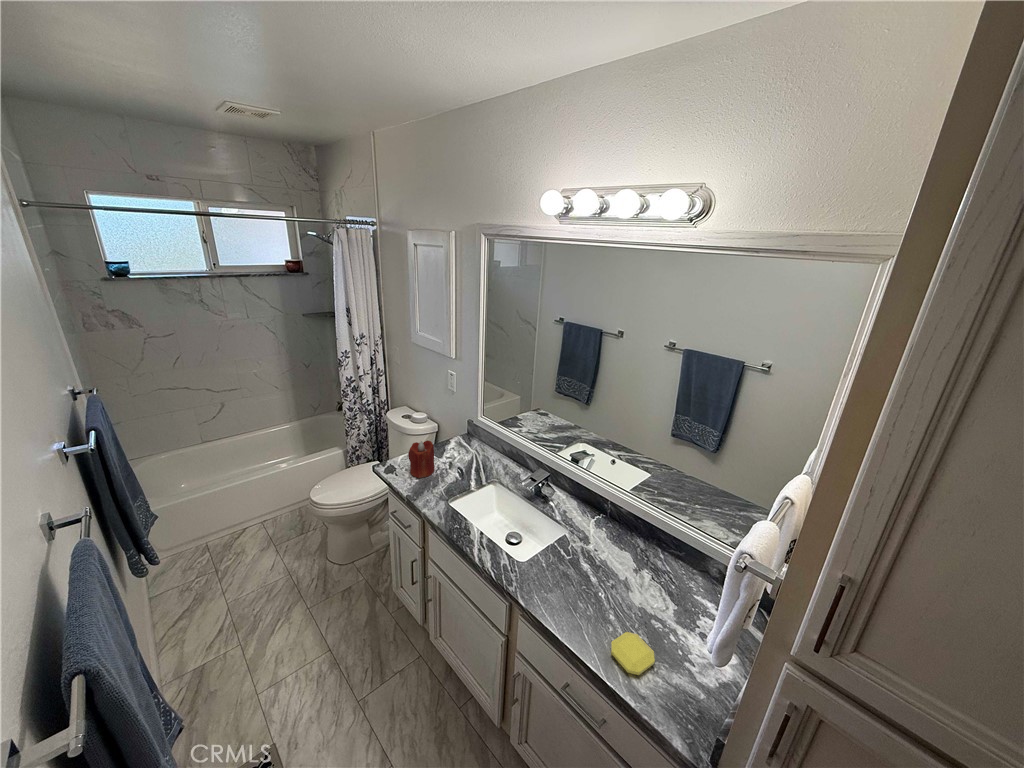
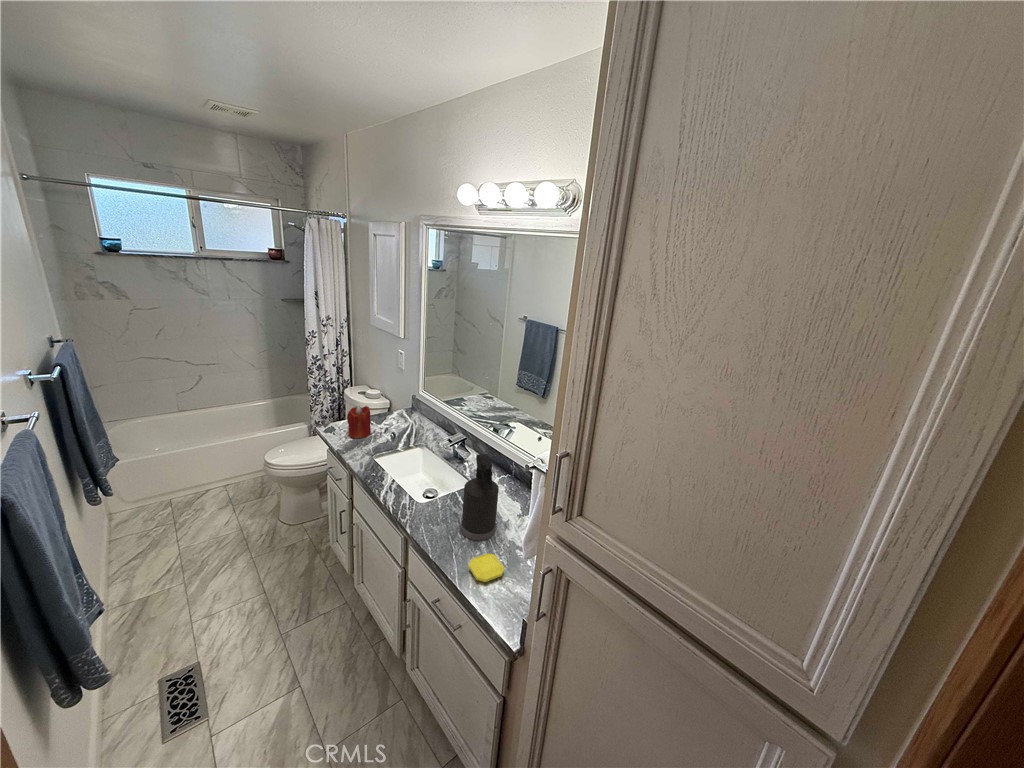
spray bottle: none [579,511,627,611] -> present [461,454,499,541]

